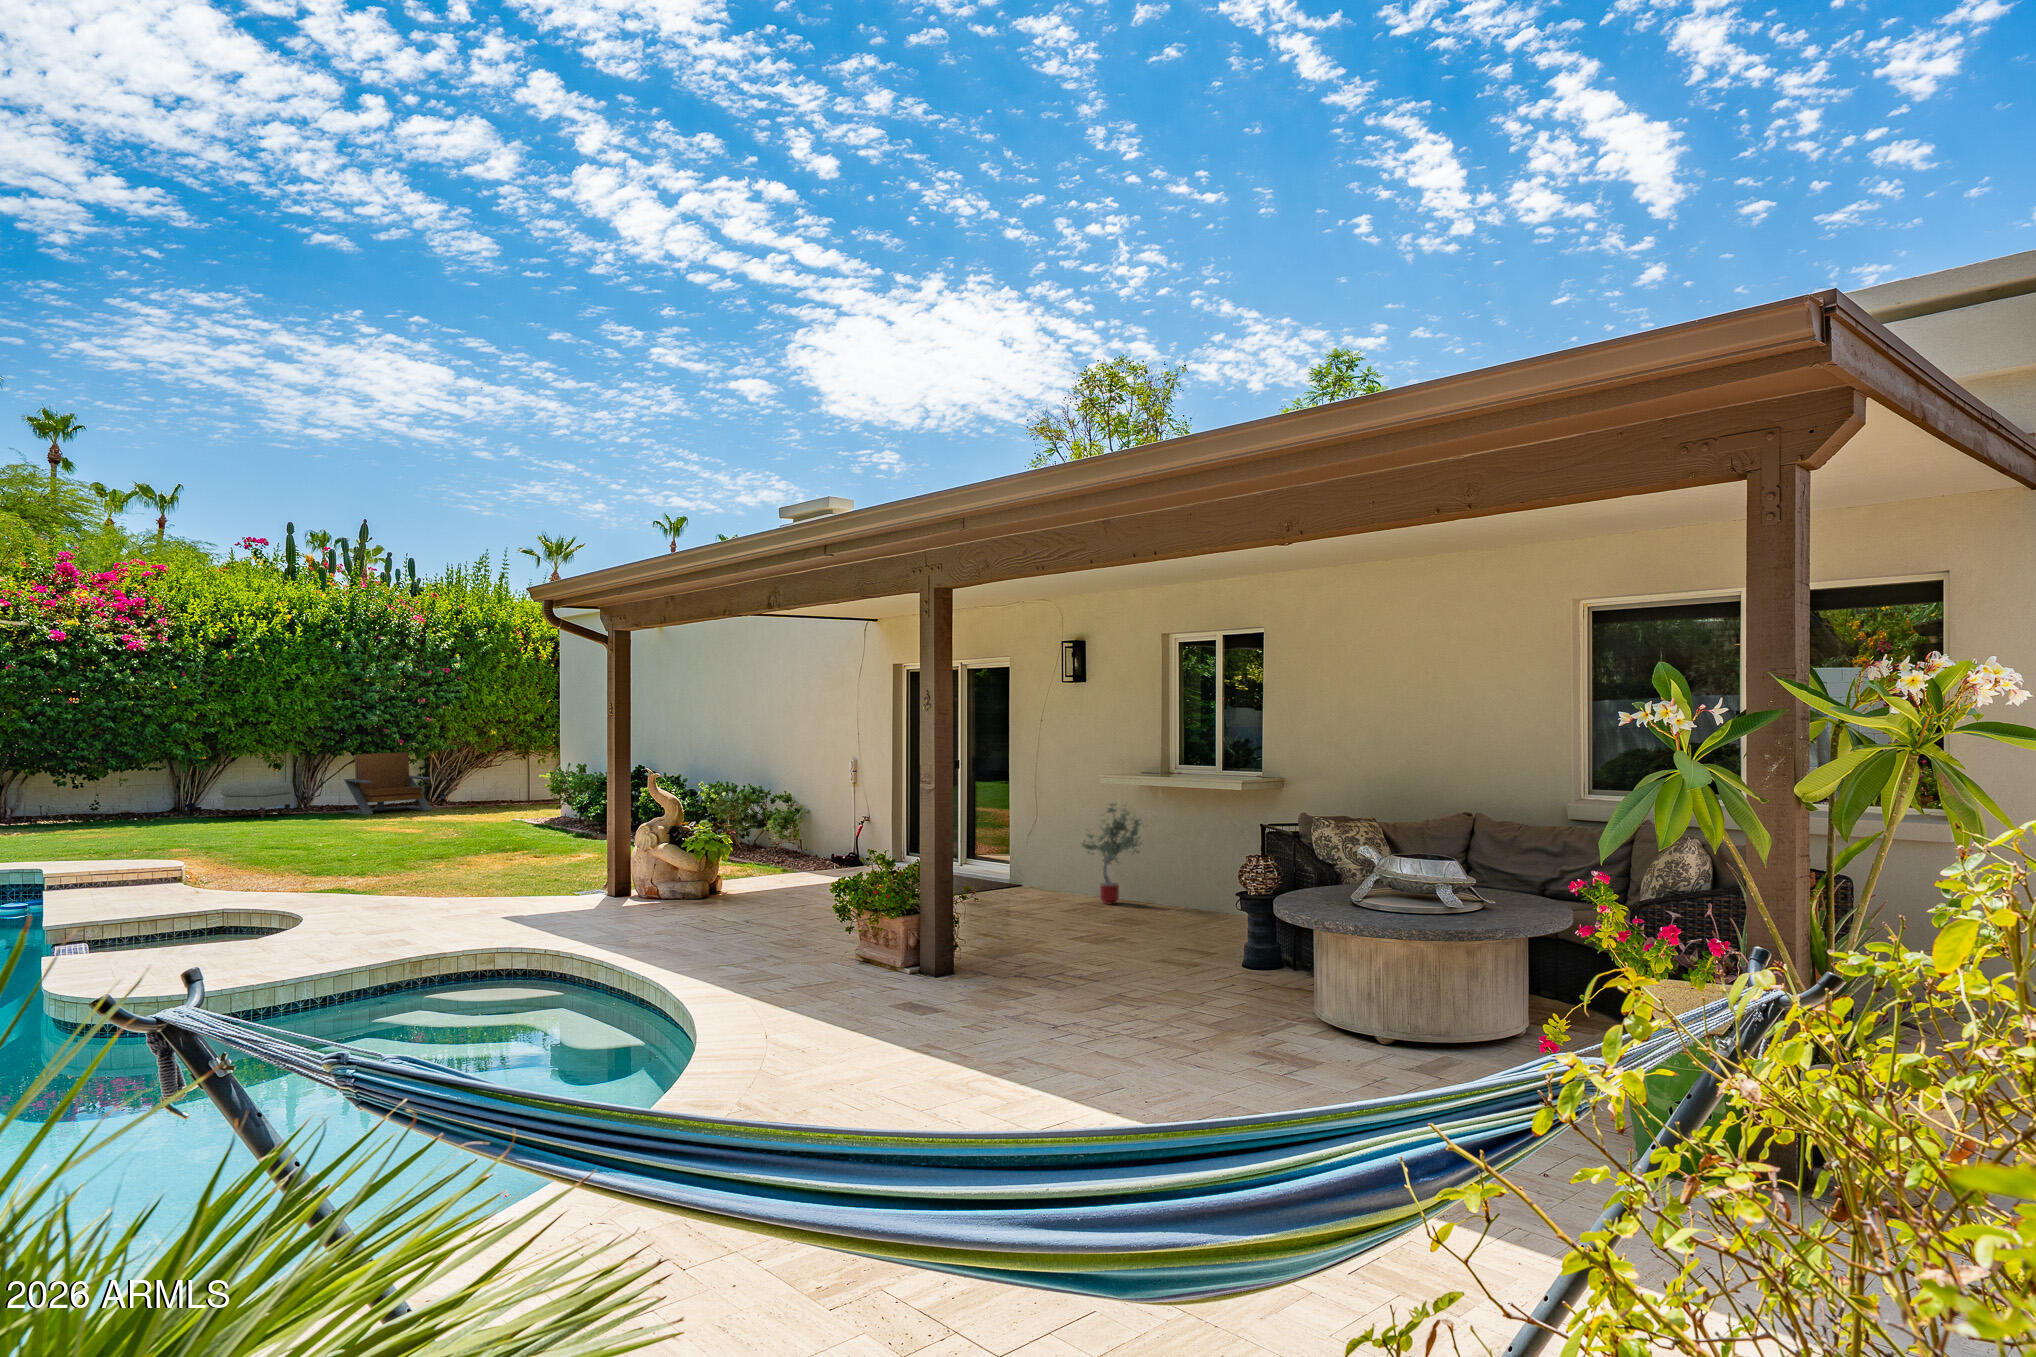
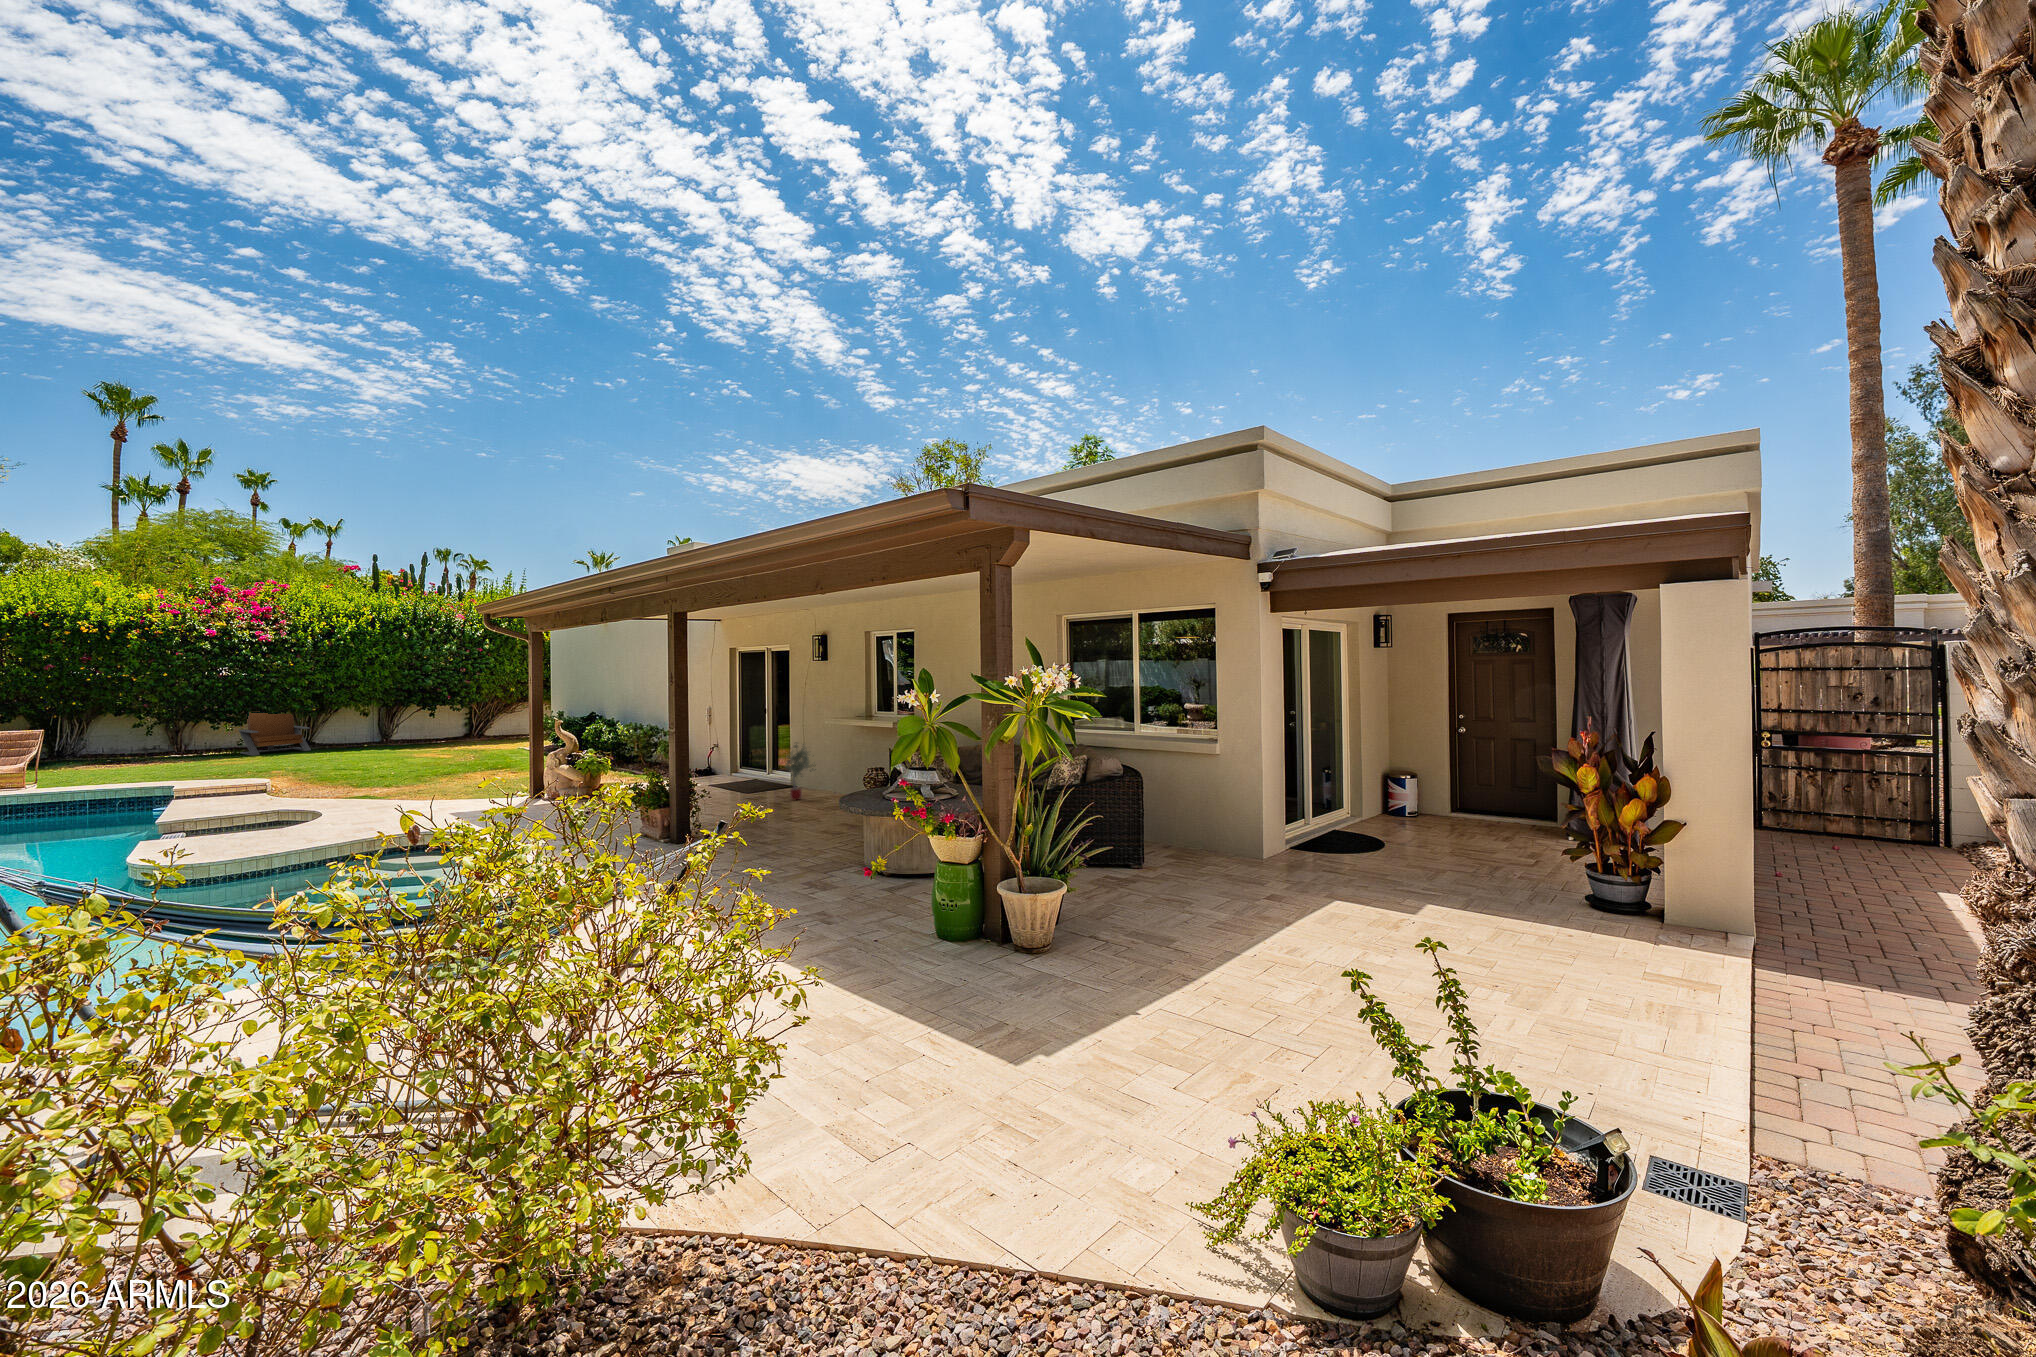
lounge chair: present [344,752,432,815] -> present [239,712,311,756]
ottoman: present [214,782,293,818] -> none [327,723,384,746]

